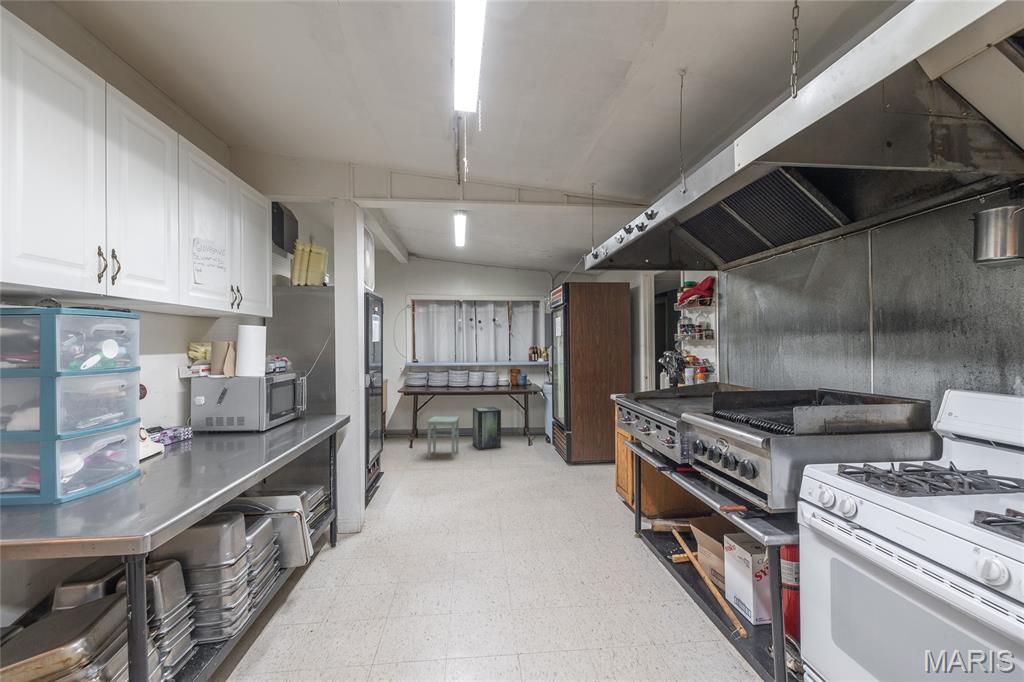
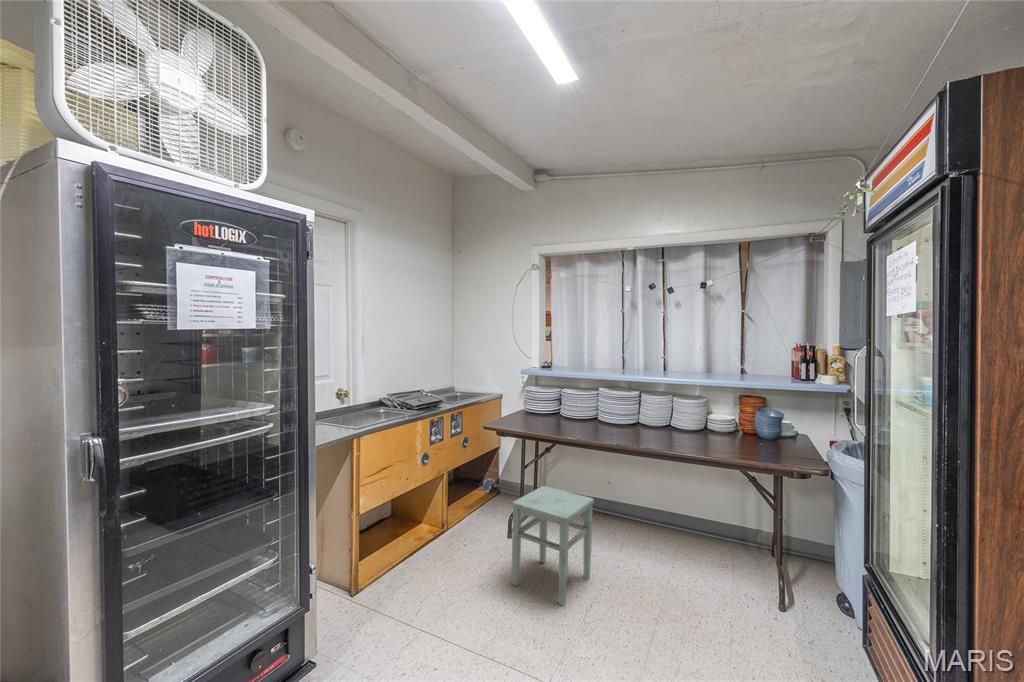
storage box: present [473,407,501,450] -> none [636,476,701,593]

